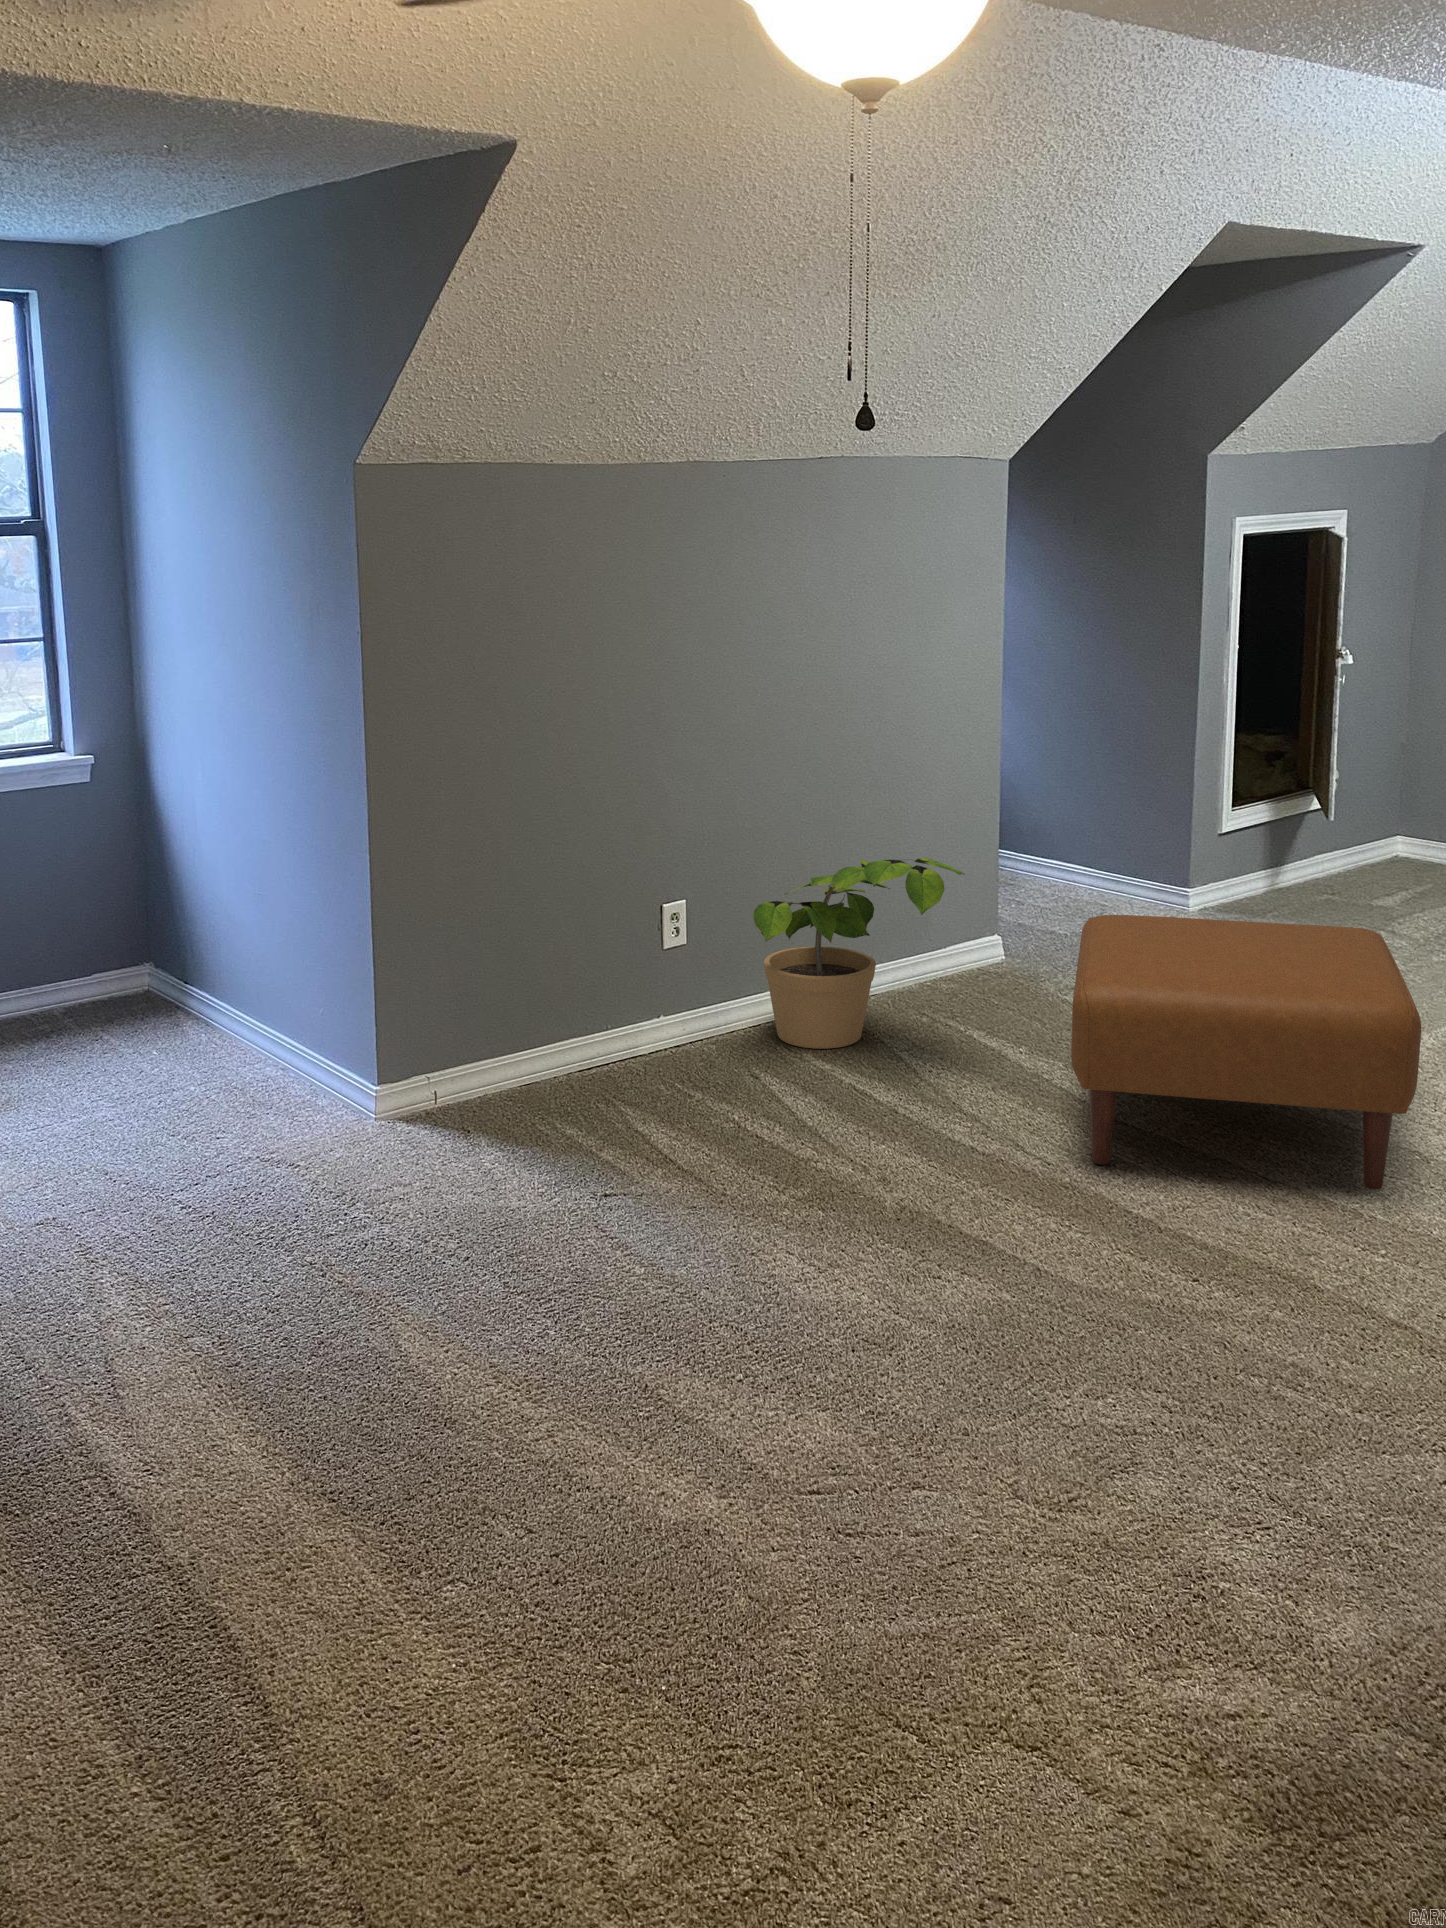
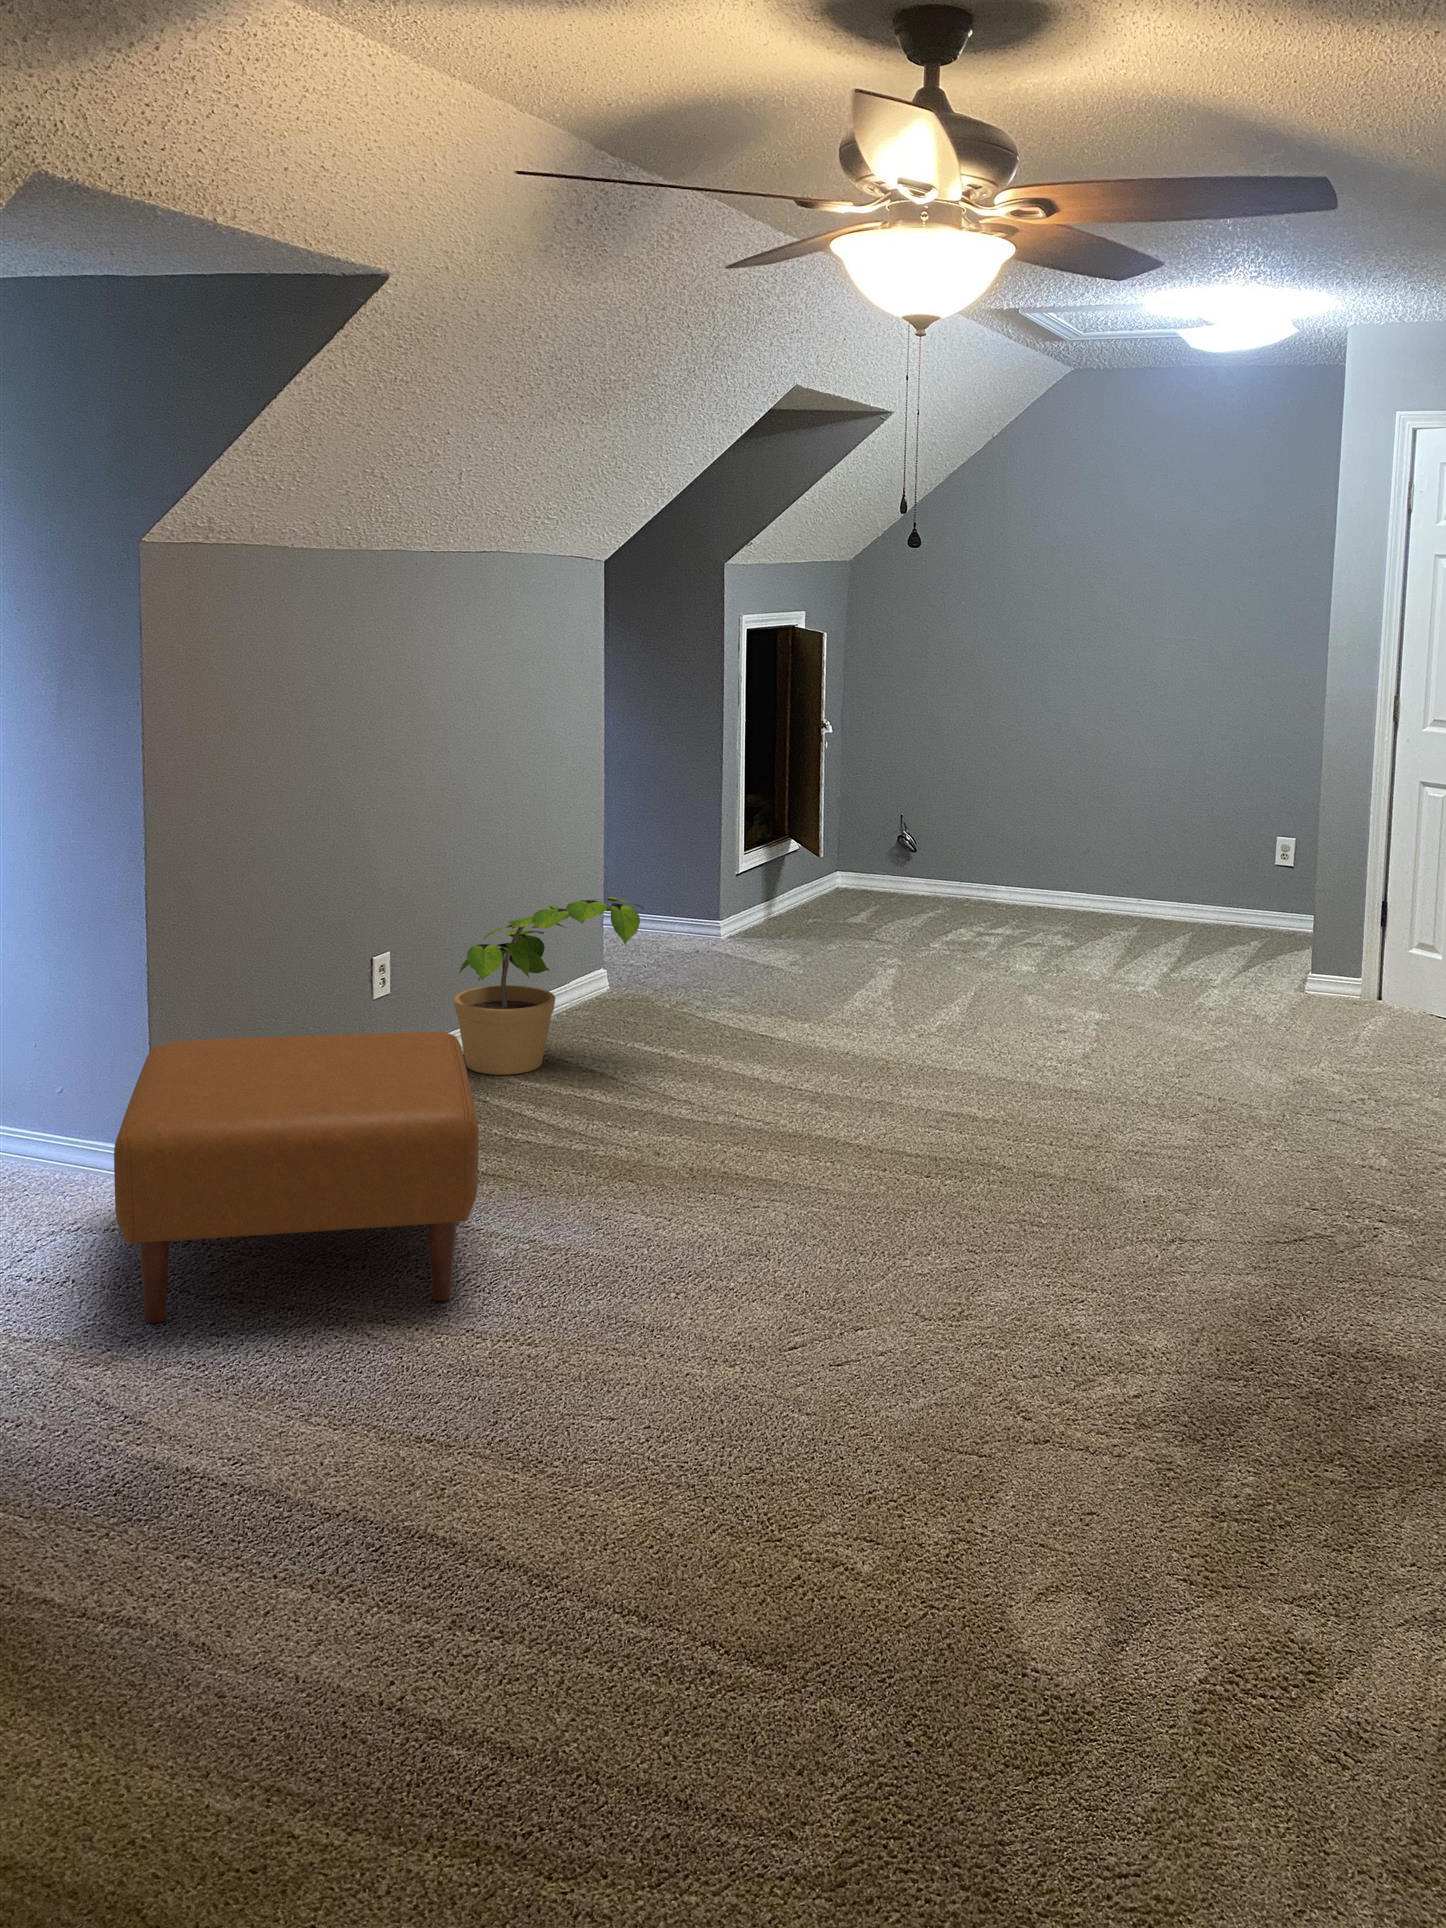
ottoman: present [1071,915,1421,1189] -> present [114,1032,479,1323]

